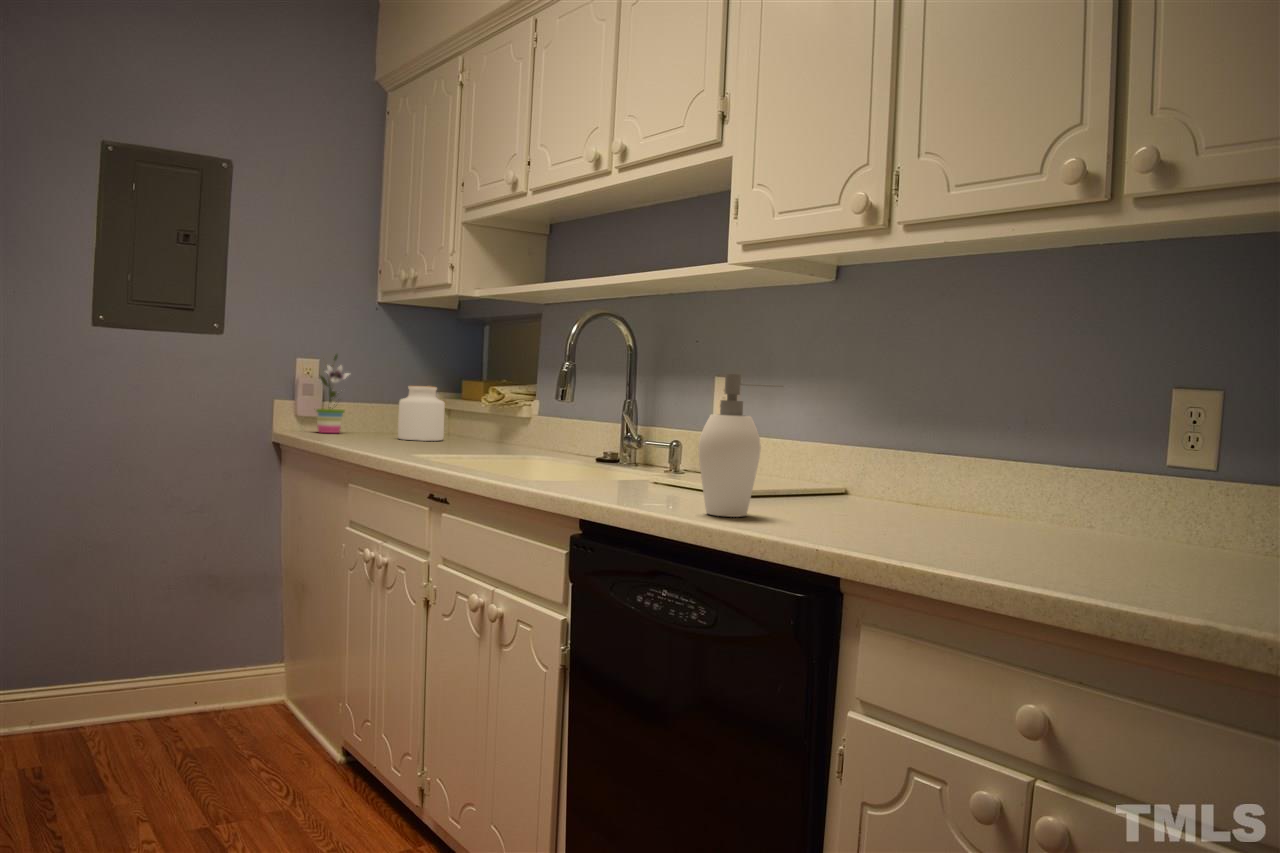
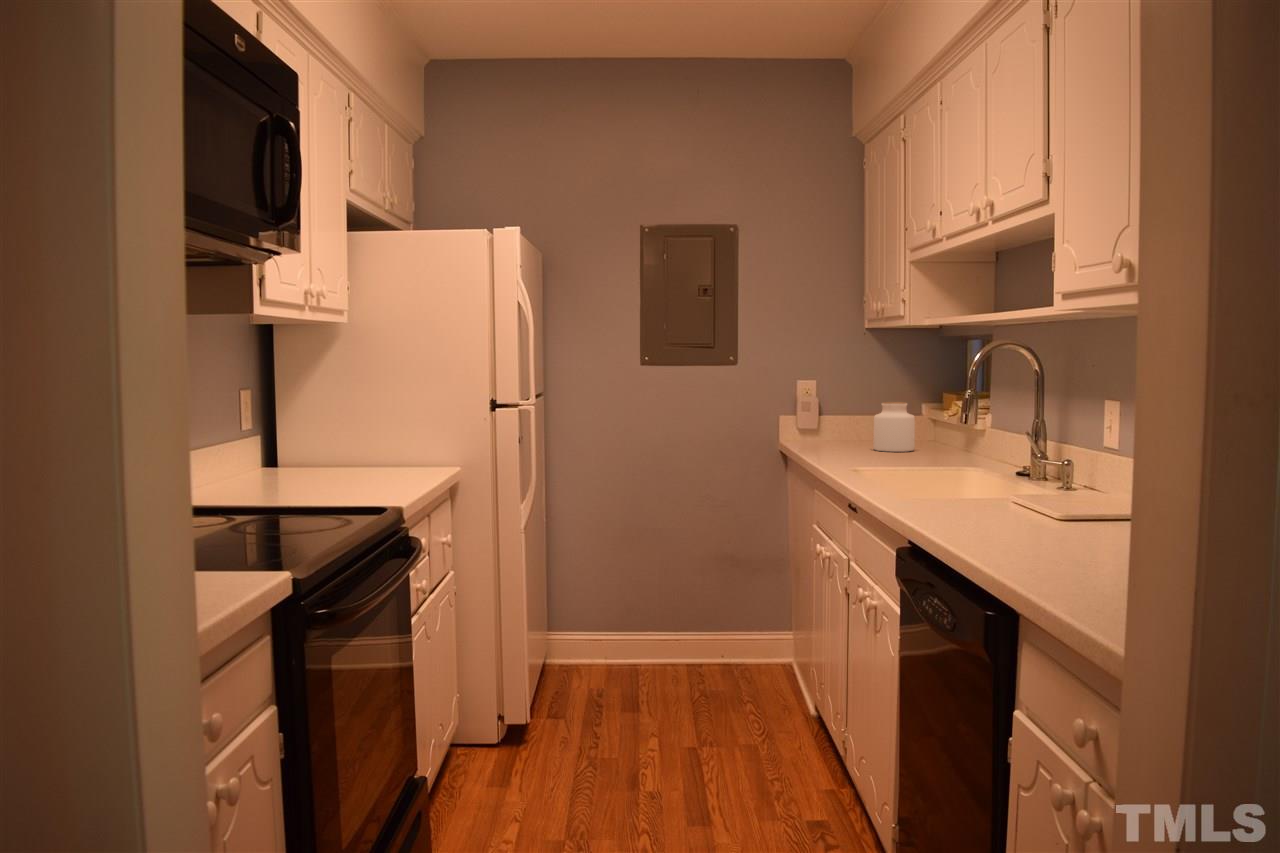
potted plant: present [316,355,349,433] -> none [812,370,844,443]
soap dispenser: present [698,374,783,517] -> none [966,424,1037,542]

